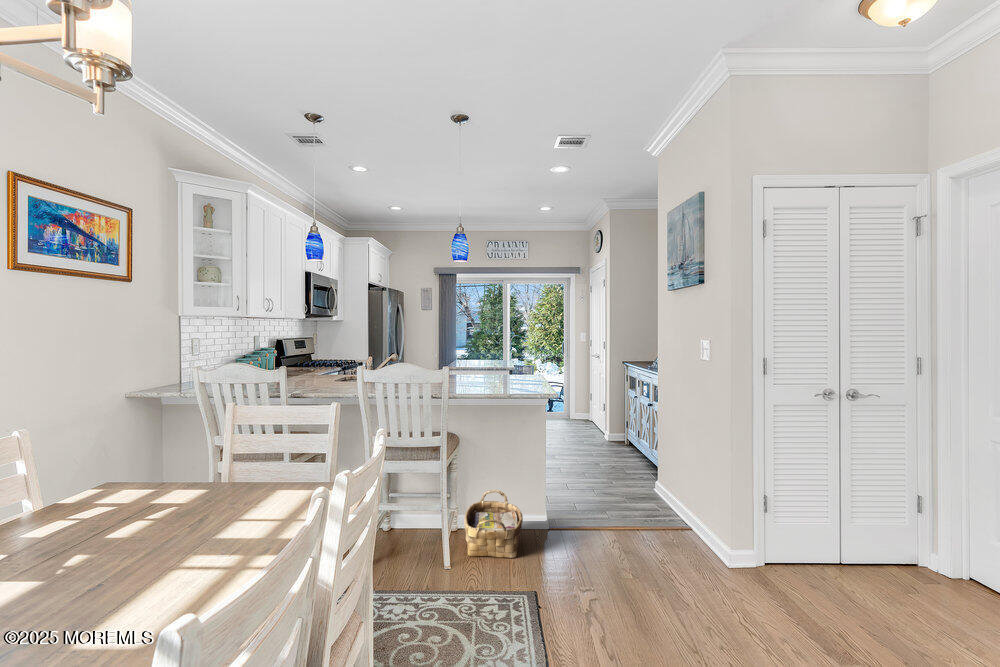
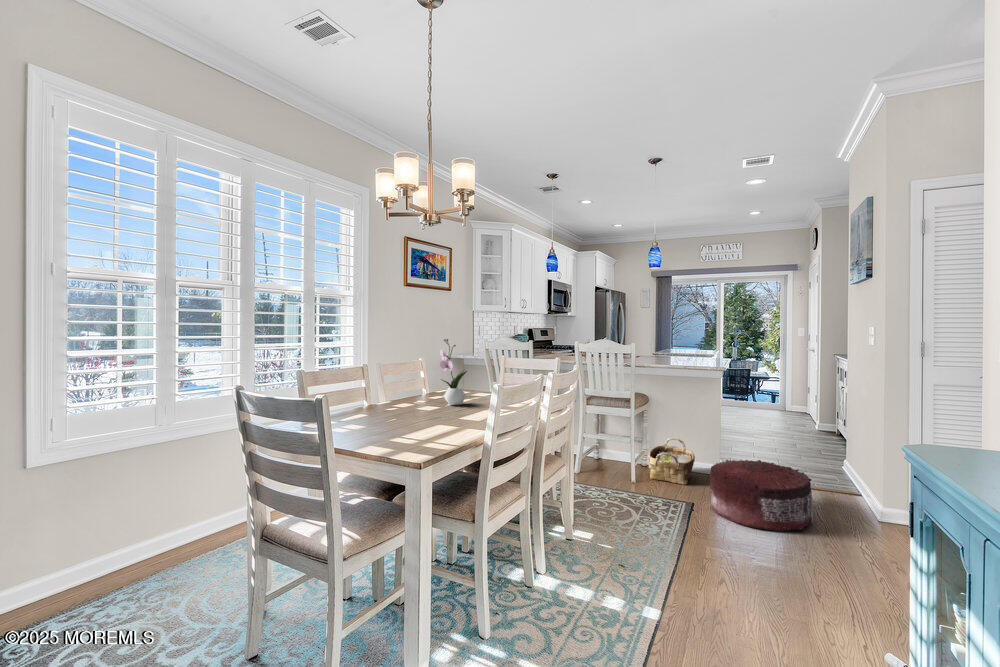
flower arrangement: none [51,399,134,563] -> present [440,339,467,405]
pouf: none [556,513,678,624] -> present [710,460,813,531]

